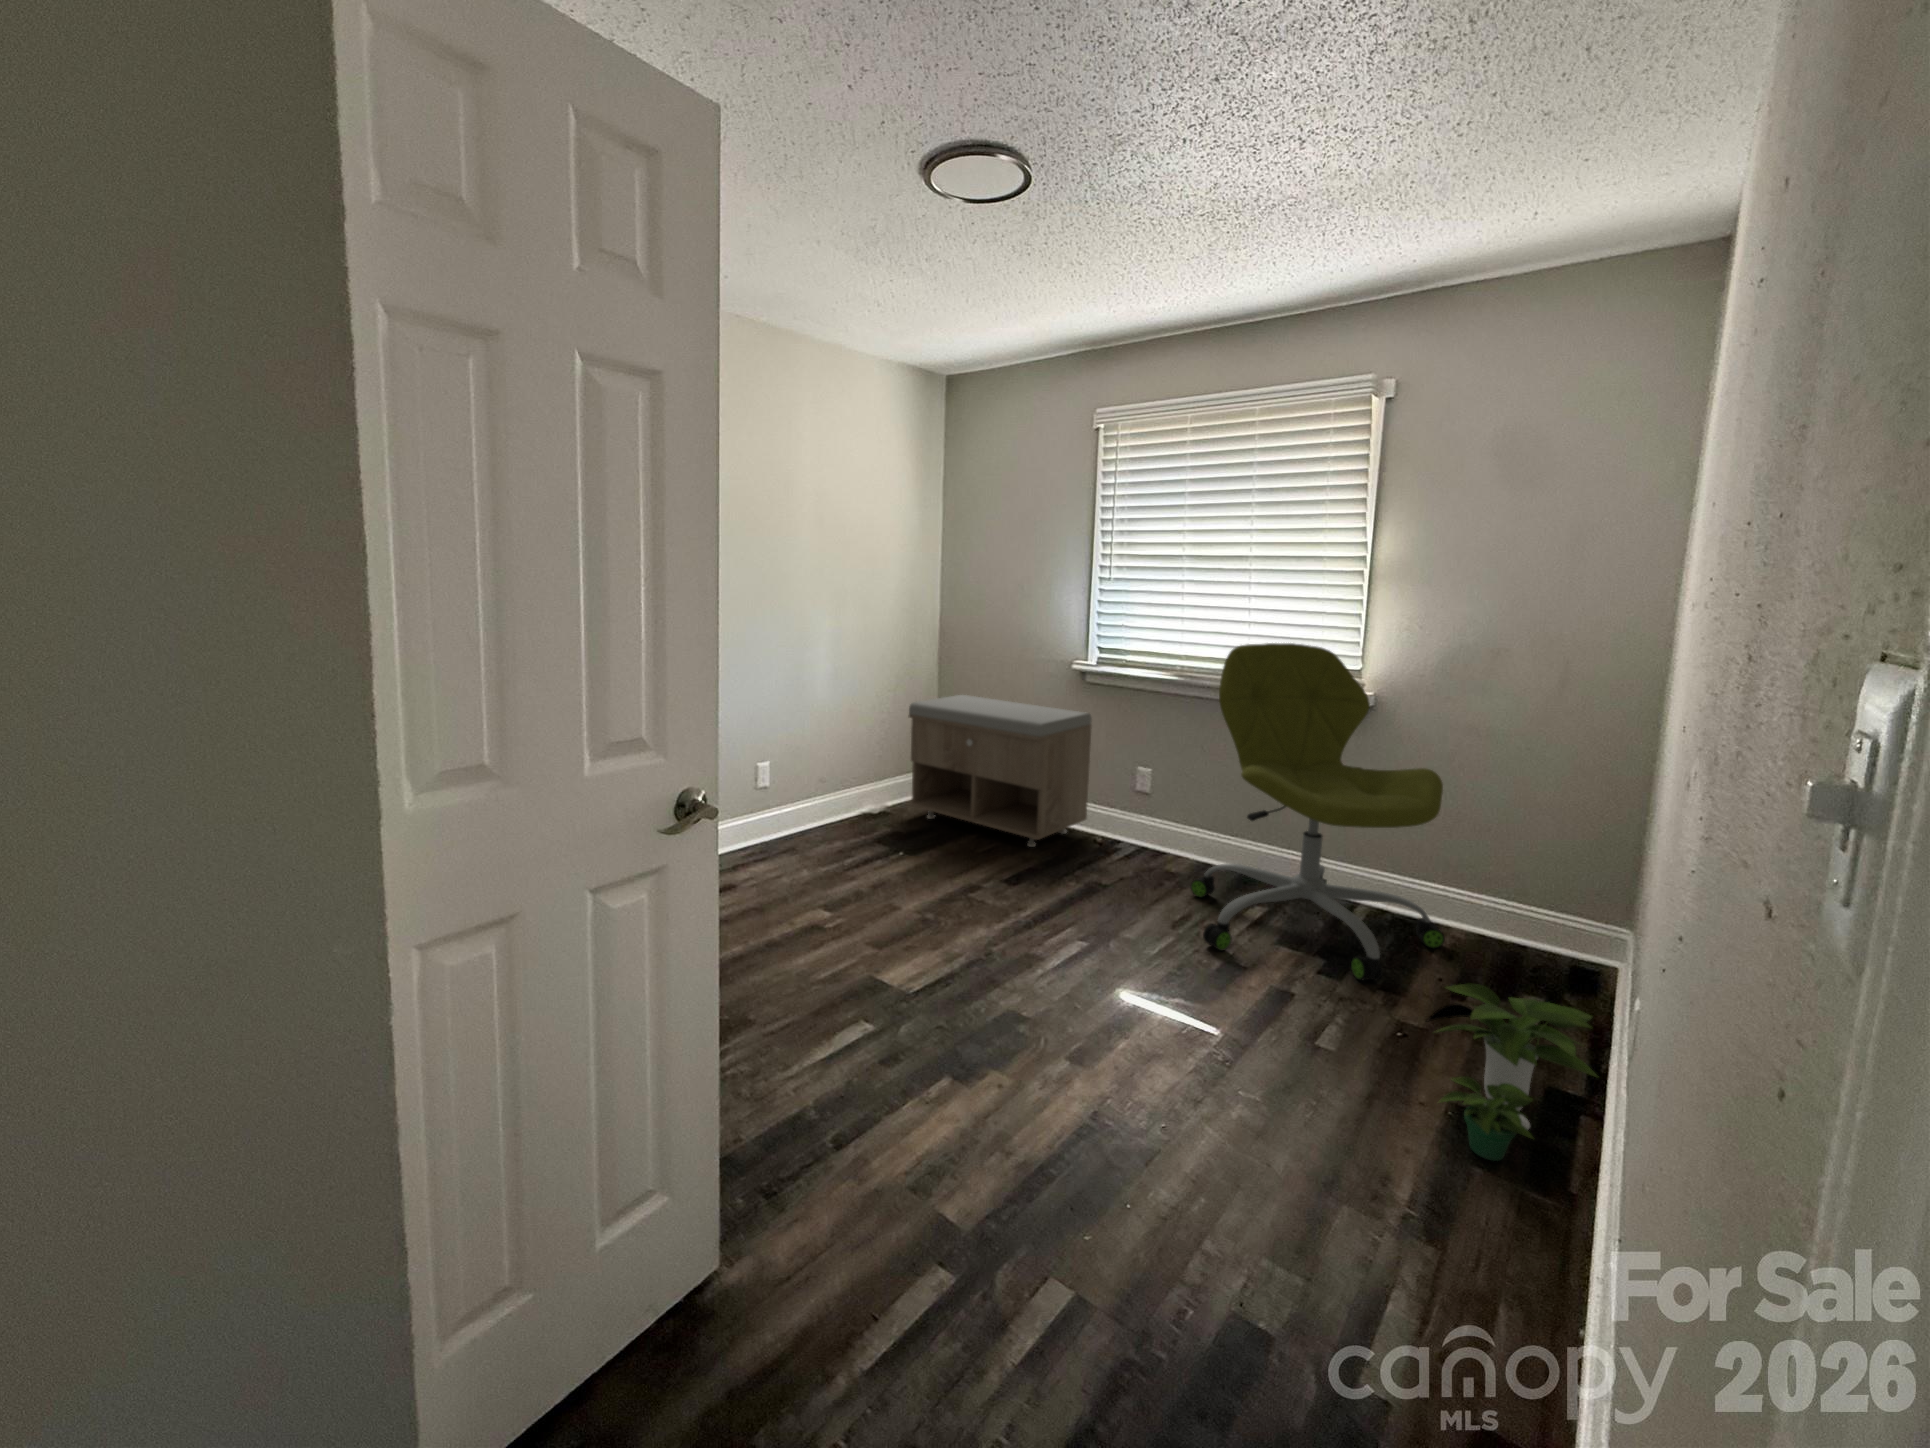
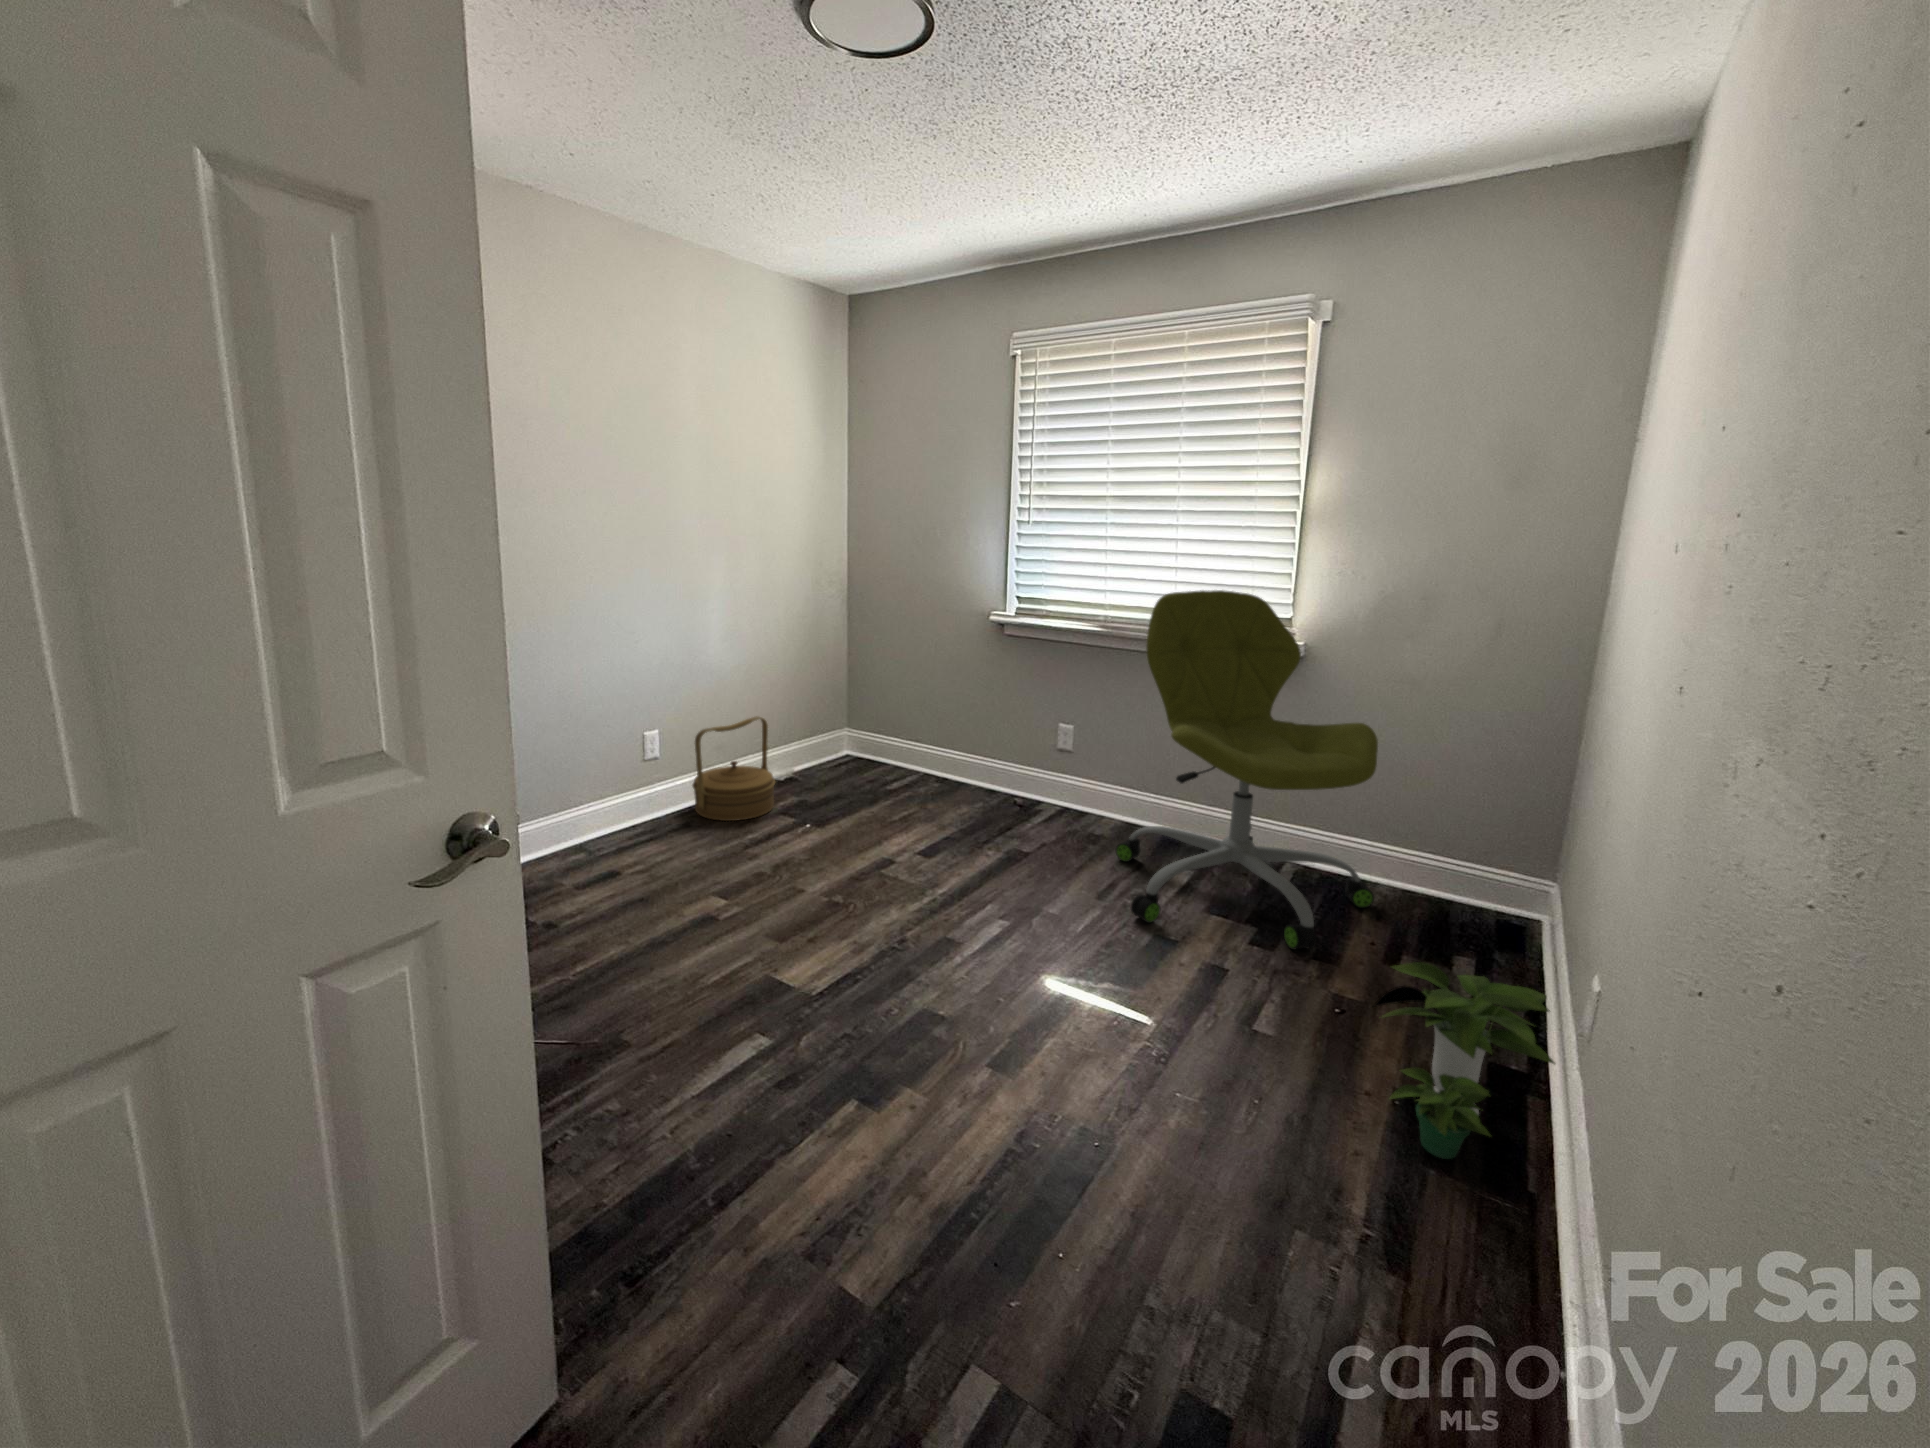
storage bench: present [909,695,1092,847] -> none [814,648,1011,811]
woven basket: none [797,753,871,847] -> present [692,716,775,821]

